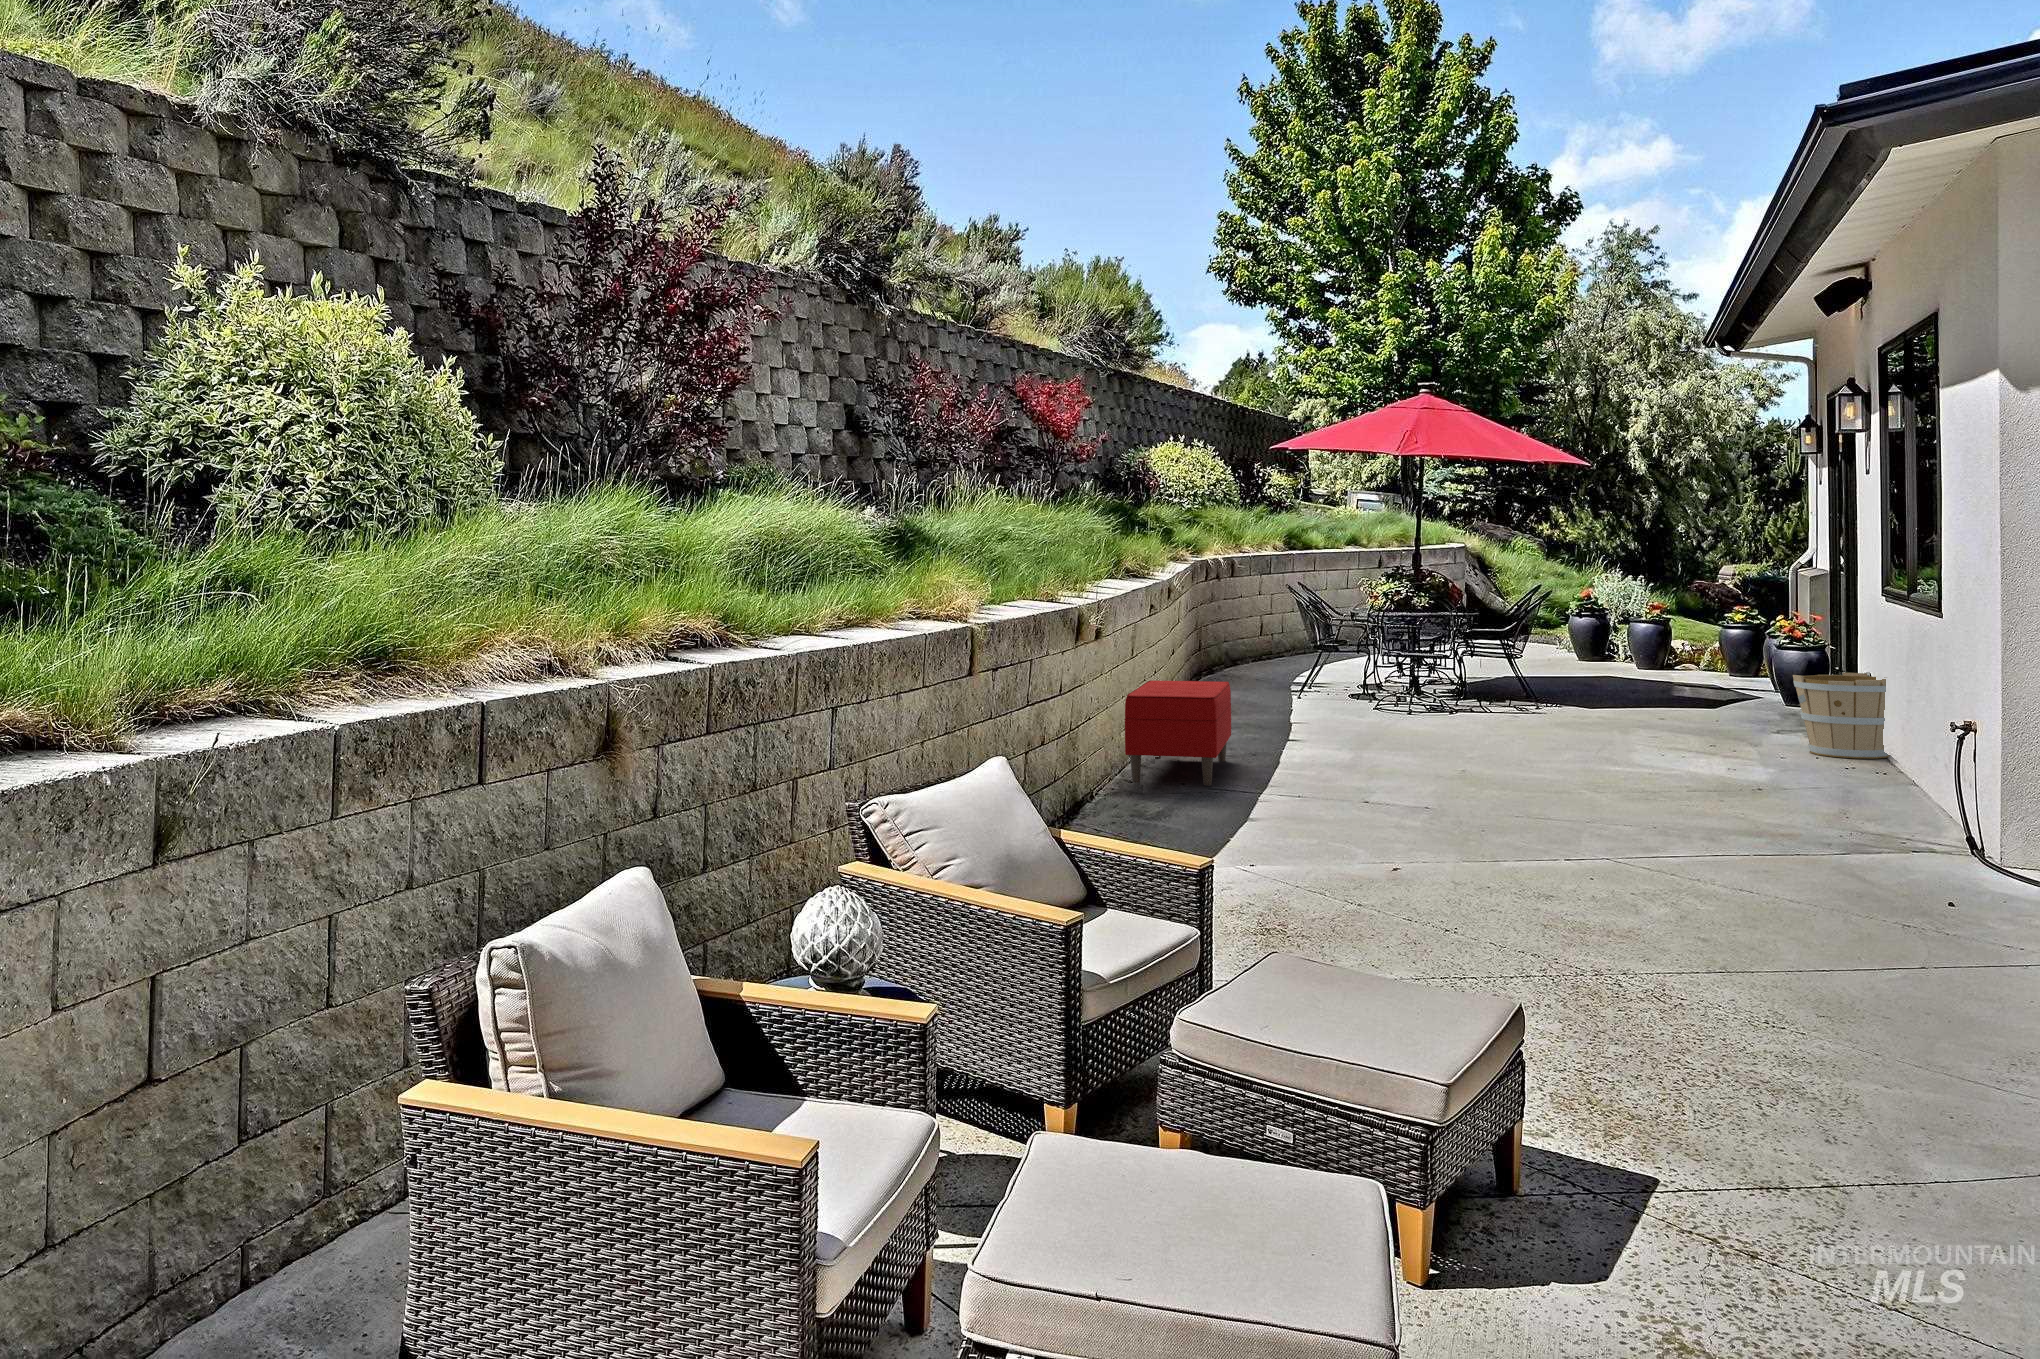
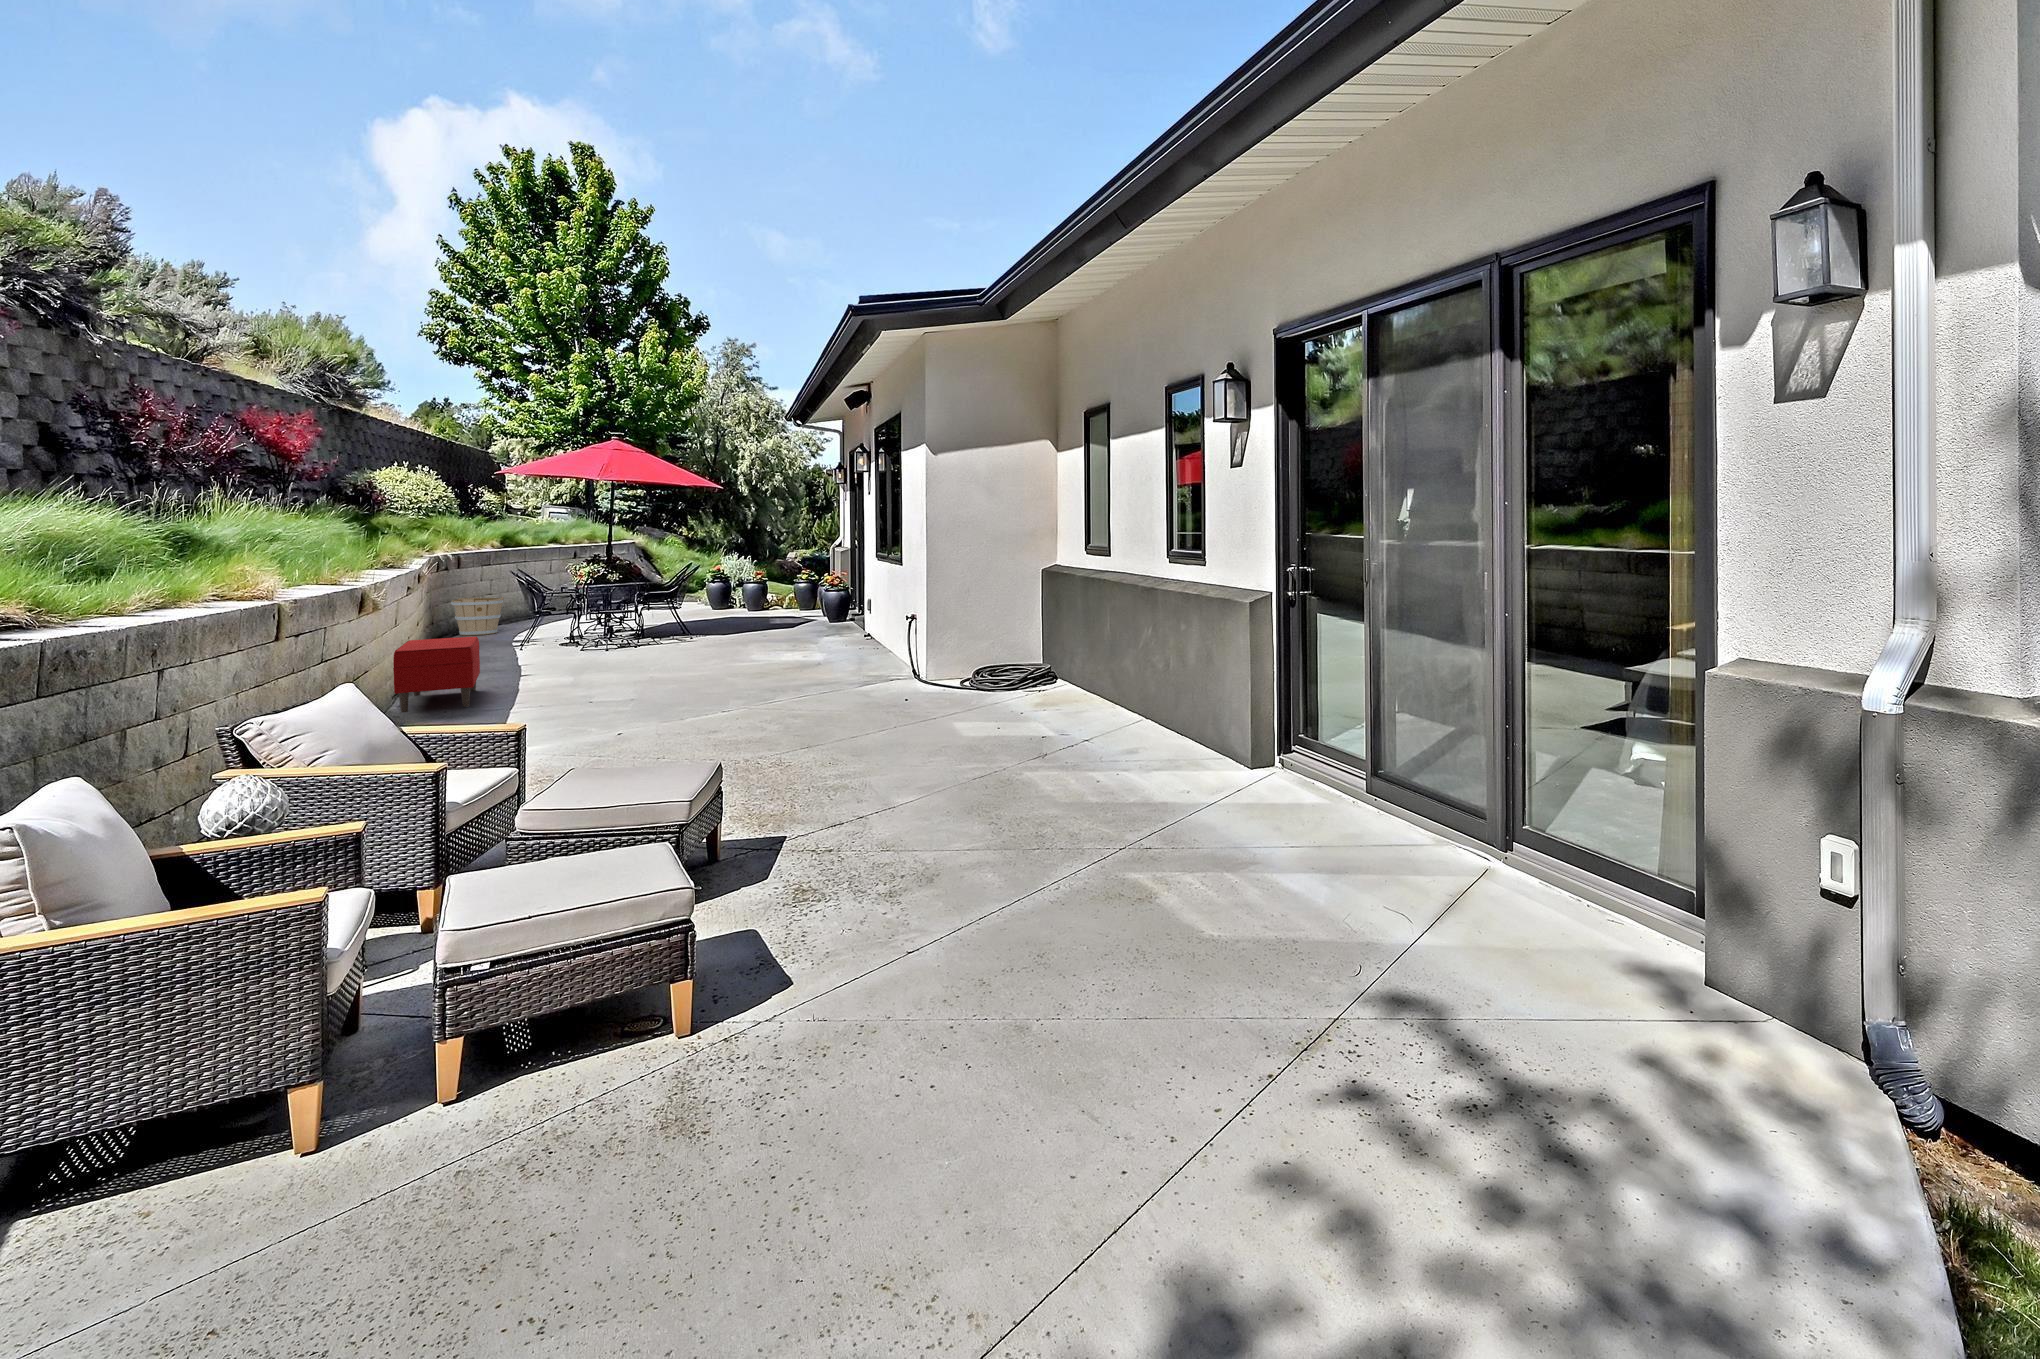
wooden bucket: present [1793,672,1890,759] -> present [451,597,504,635]

